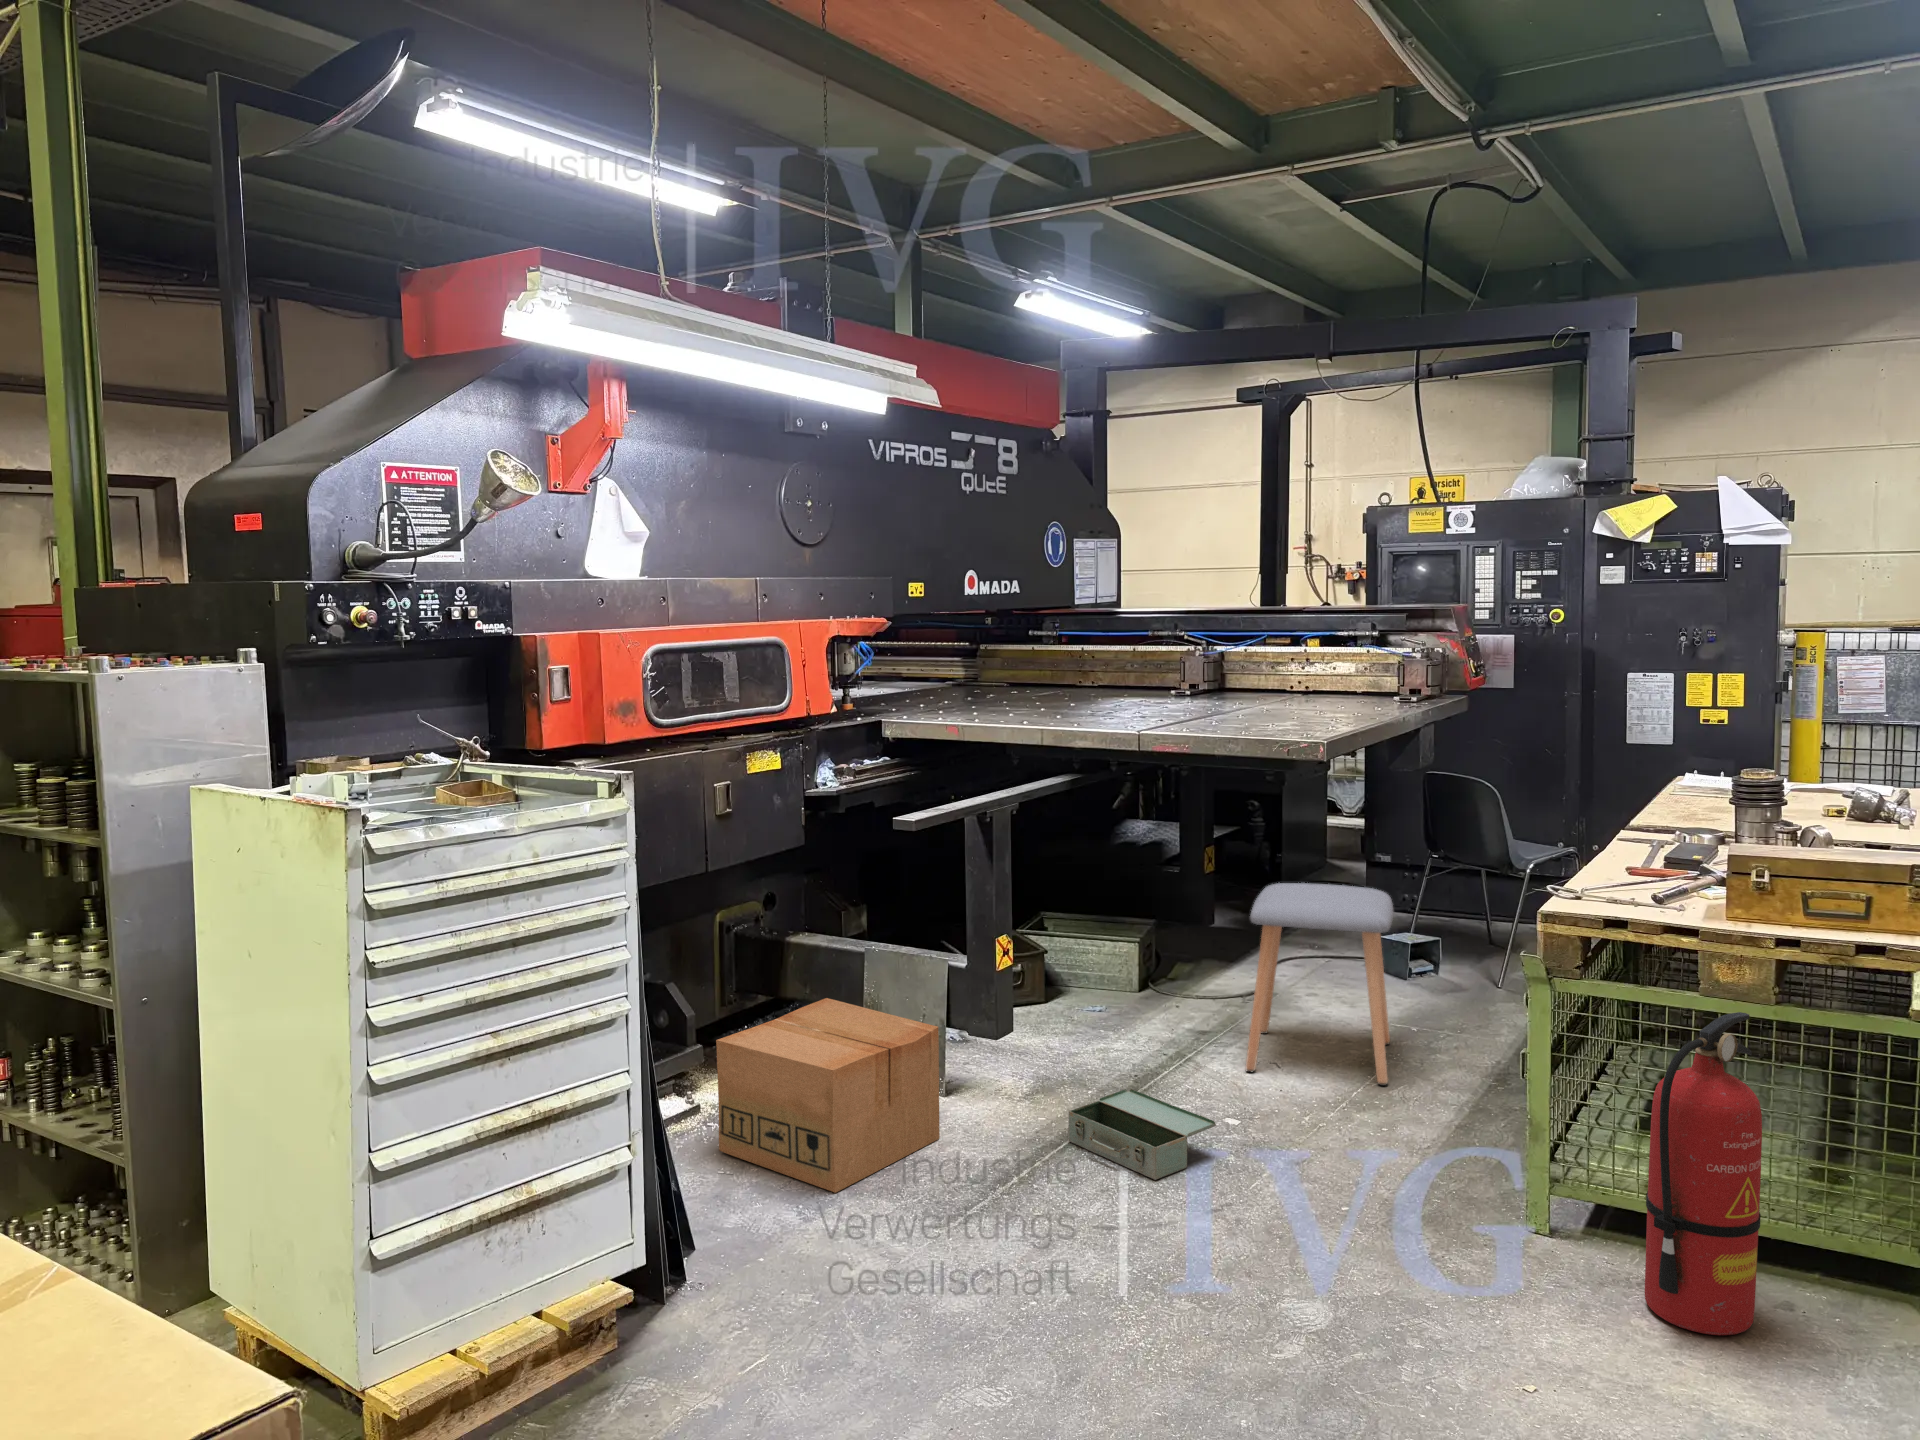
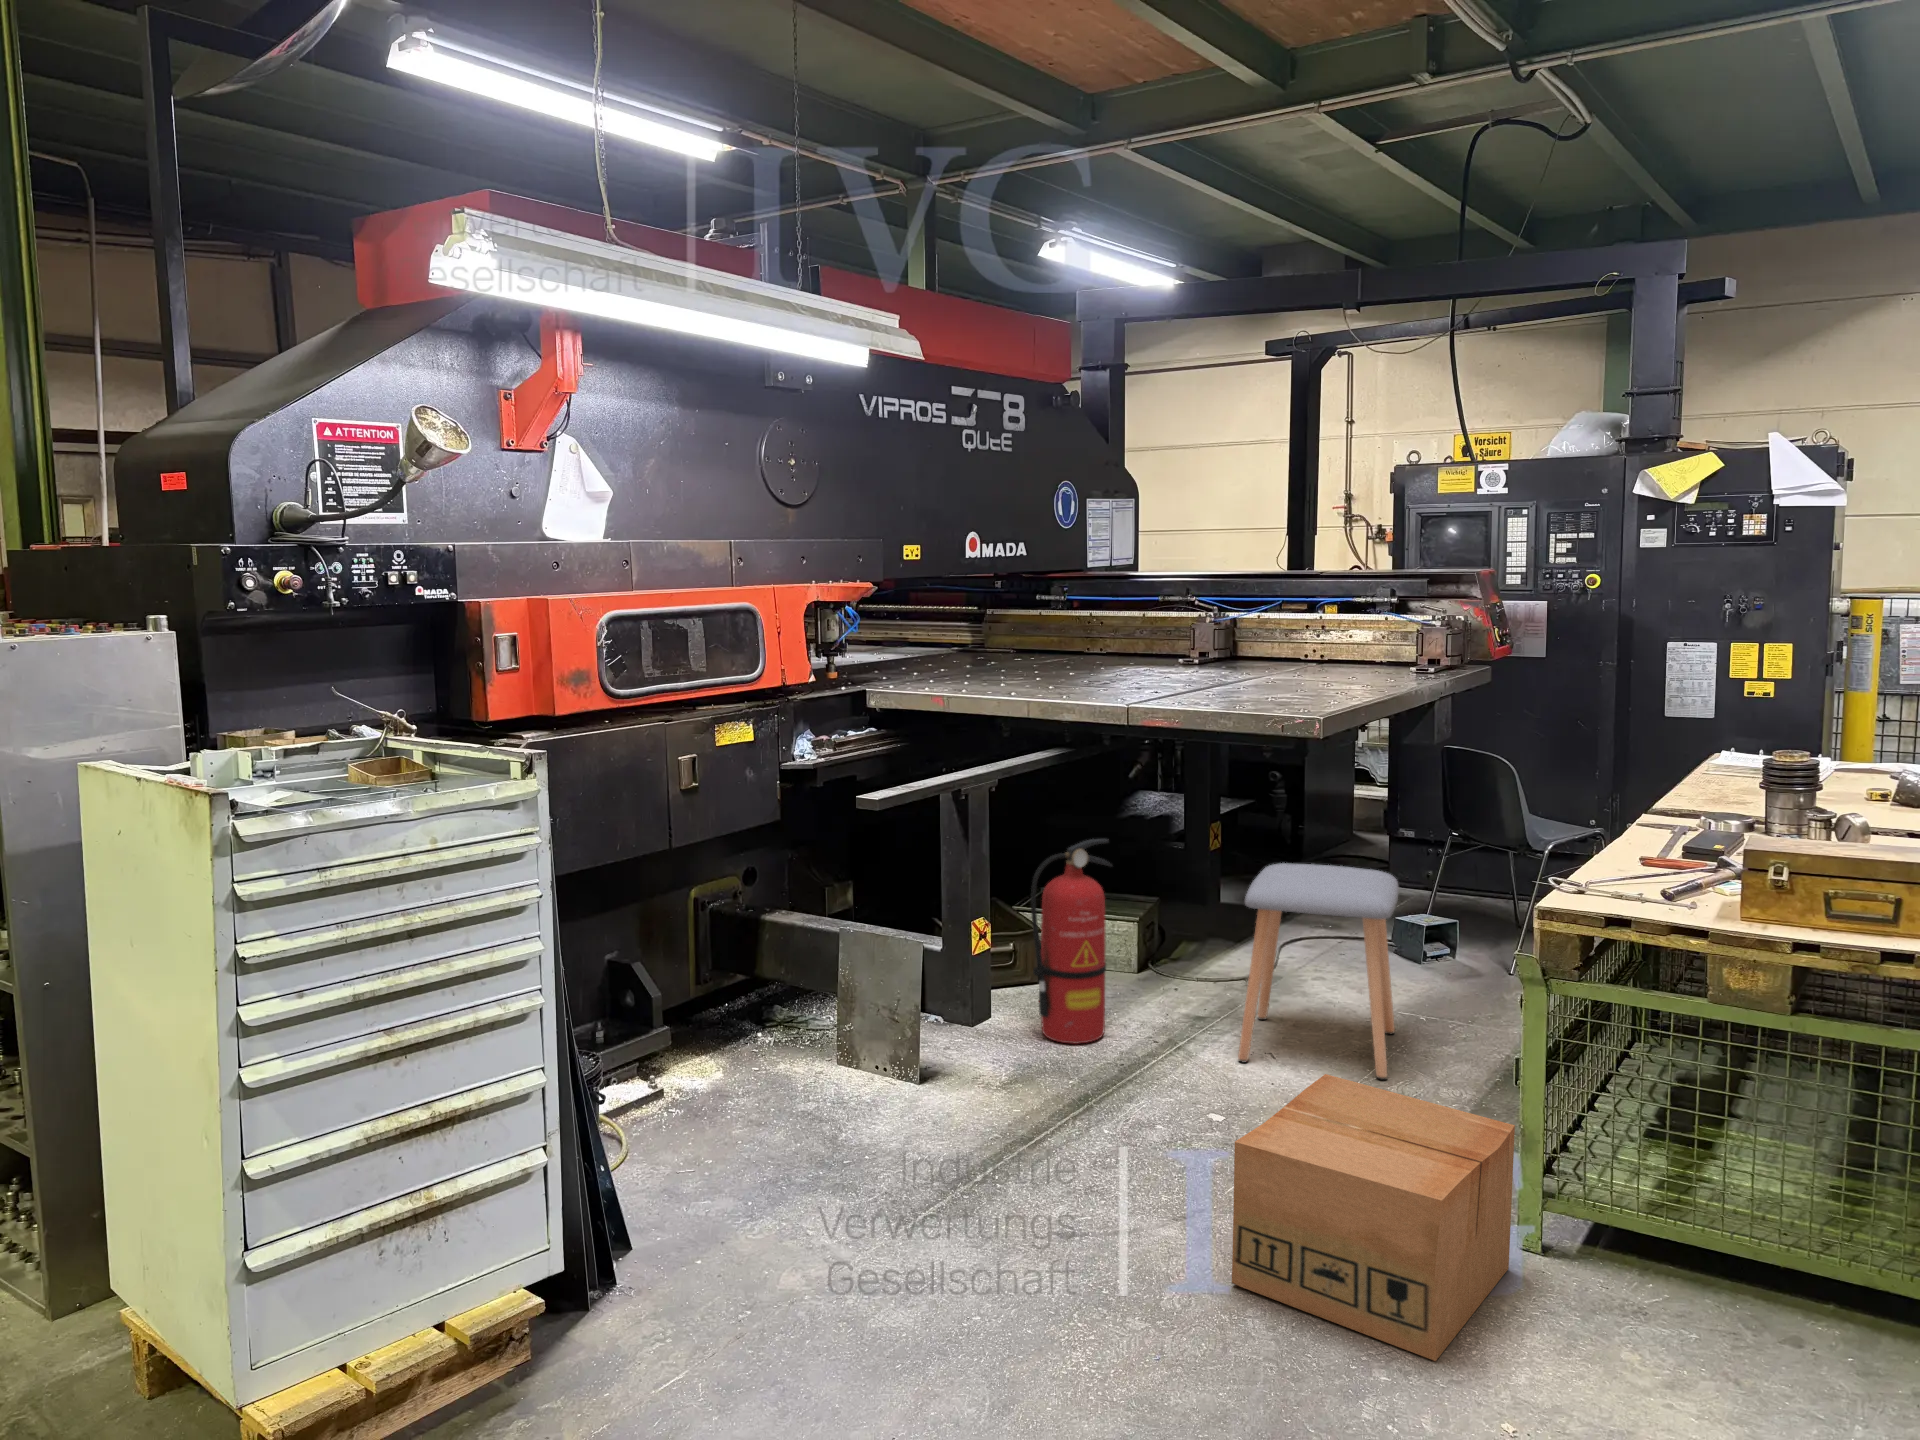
cardboard box: present [716,998,940,1193] -> present [1232,1074,1515,1361]
fire extinguisher: present [1645,1012,1762,1335] -> present [1031,839,1112,1044]
toolbox: present [1069,1089,1216,1180] -> none [1041,1081,1195,1181]

